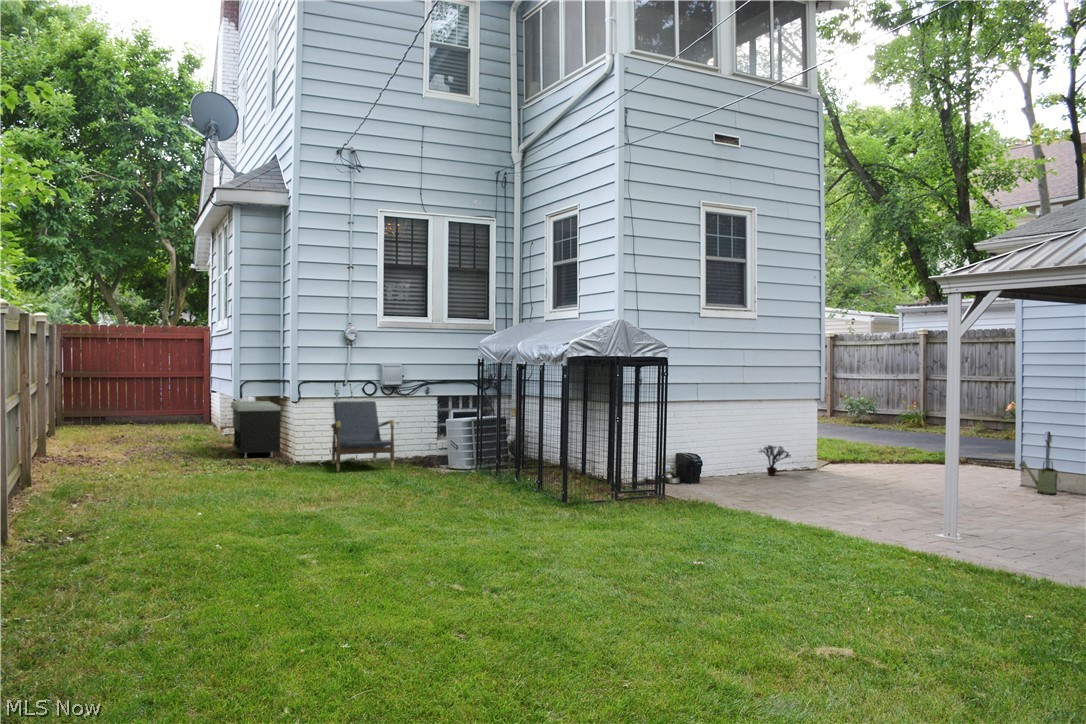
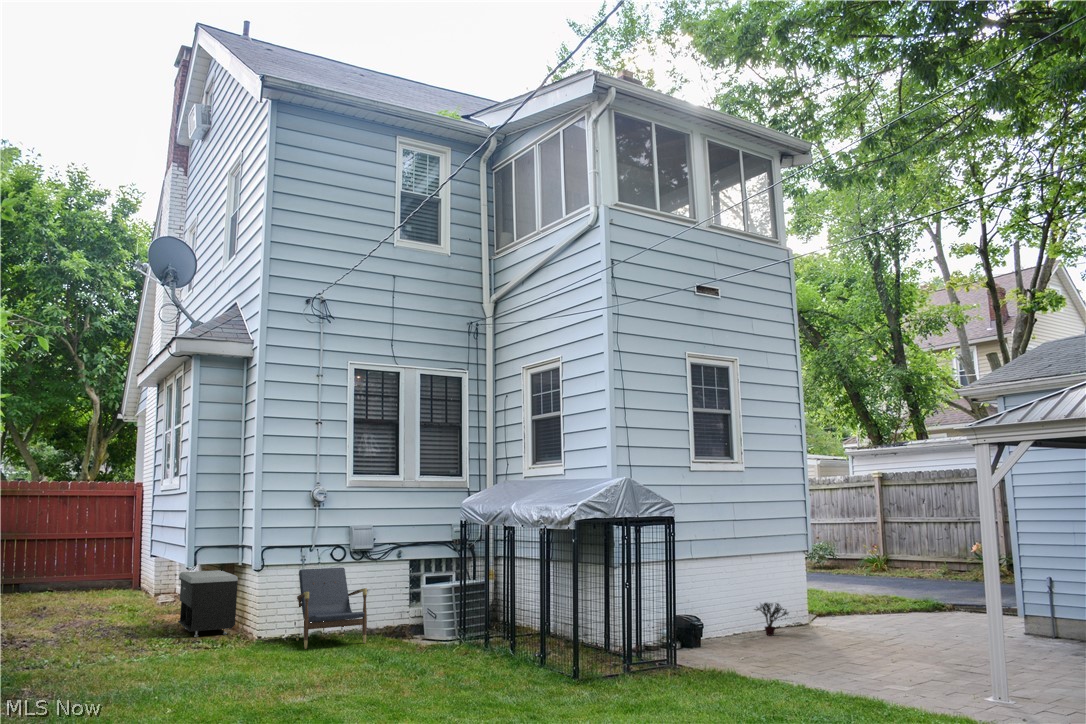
watering can: present [1019,461,1058,495] -> none [1020,610,1063,646]

